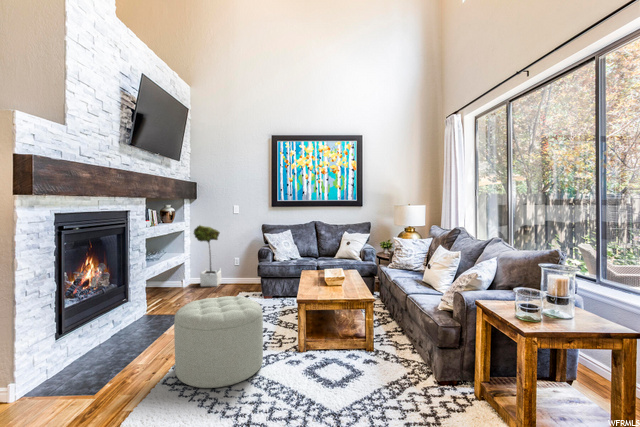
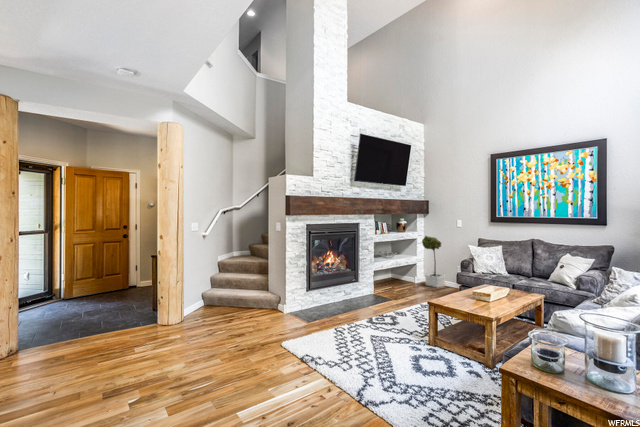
ottoman: present [174,296,263,388] -> none [340,285,398,343]

